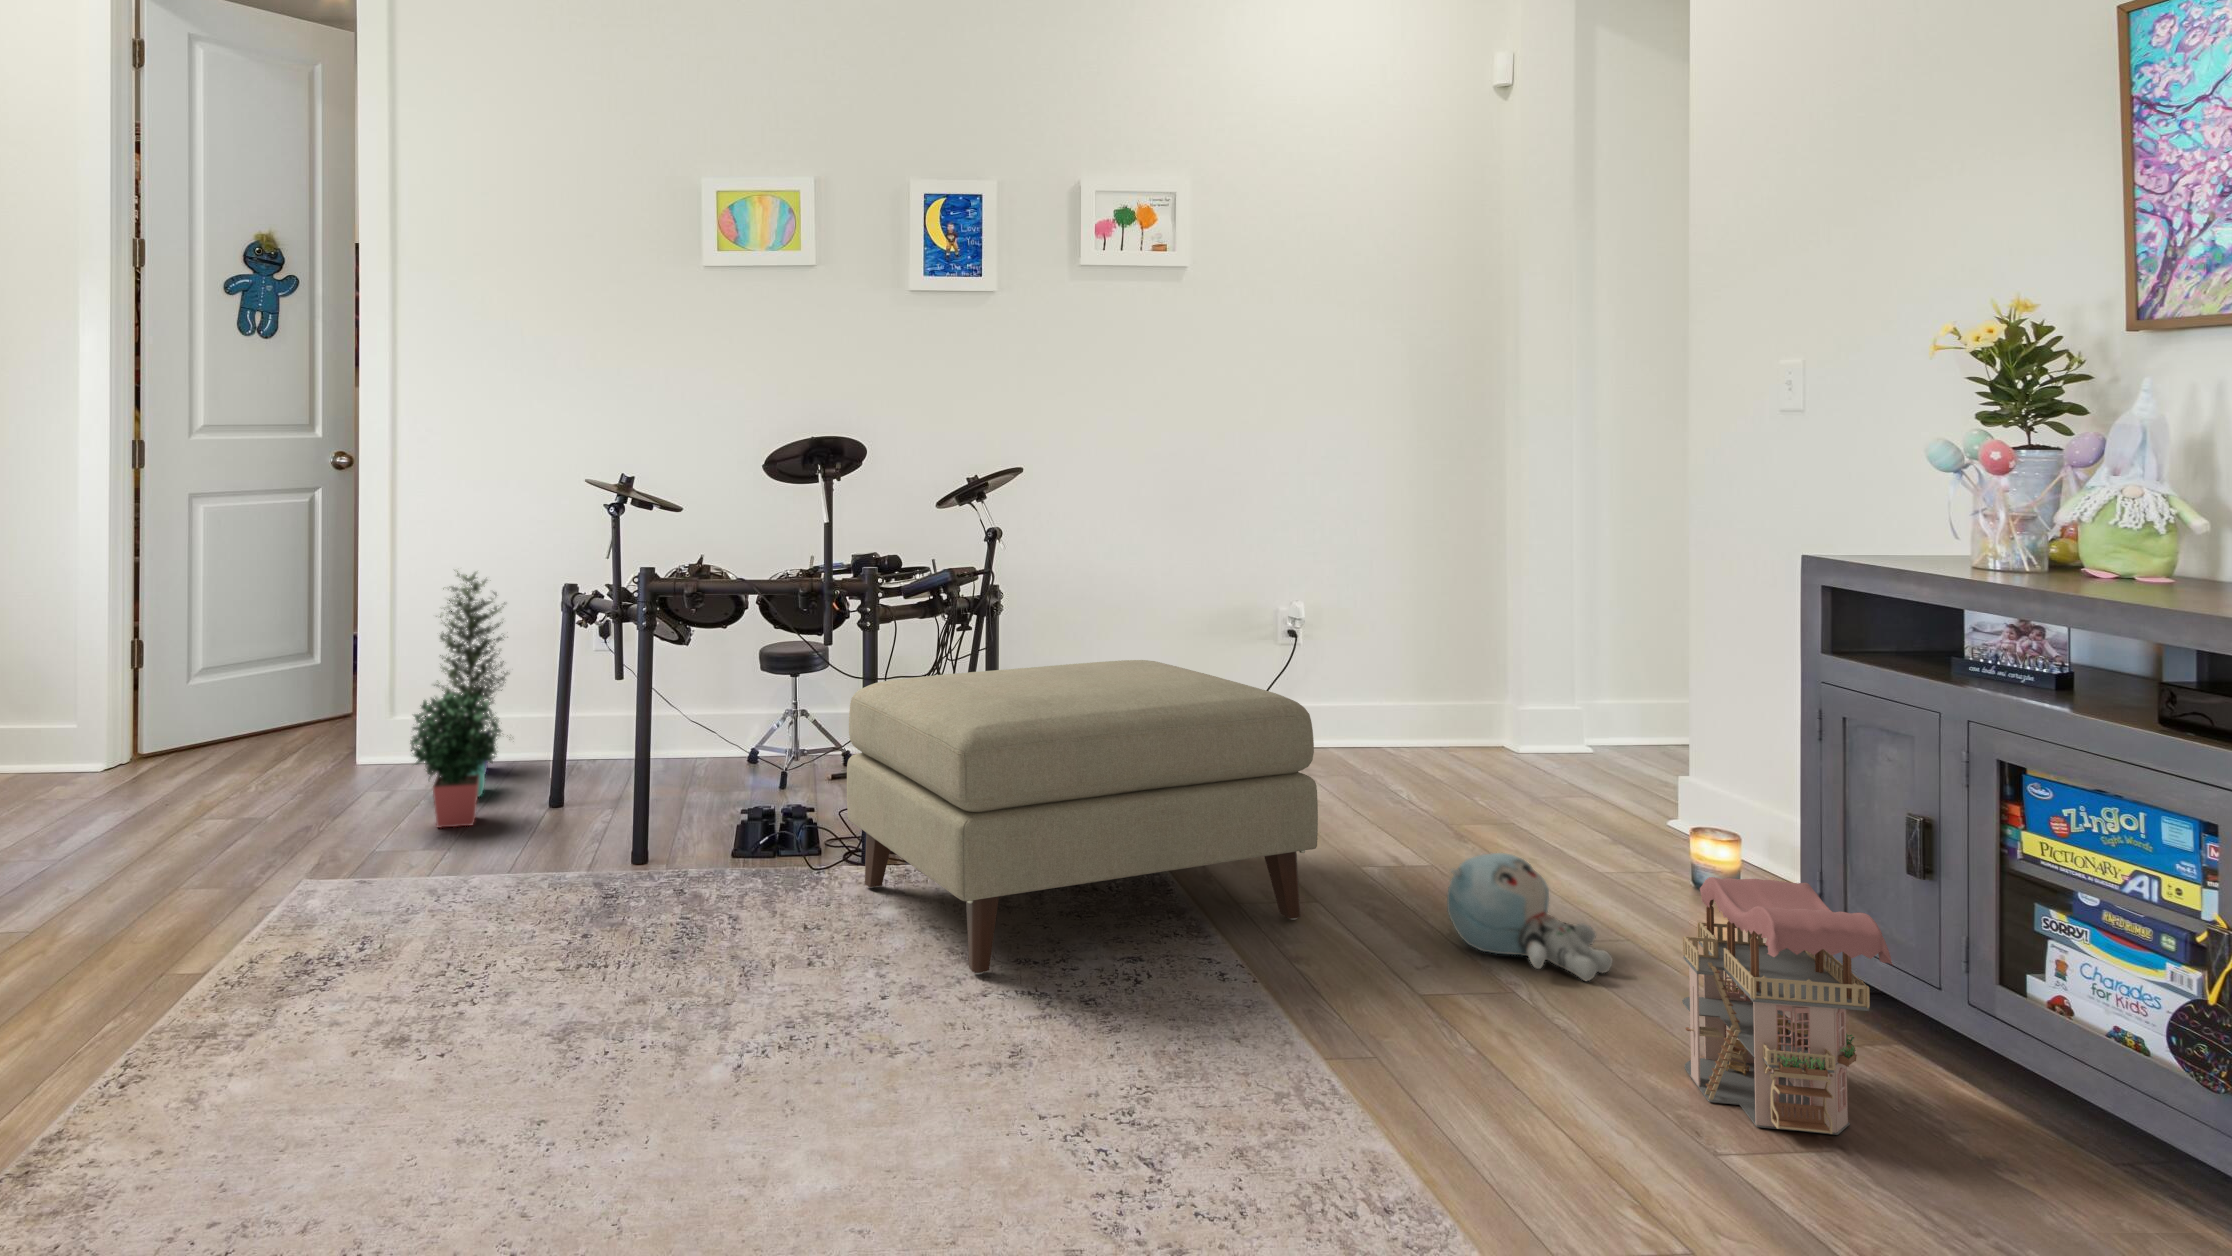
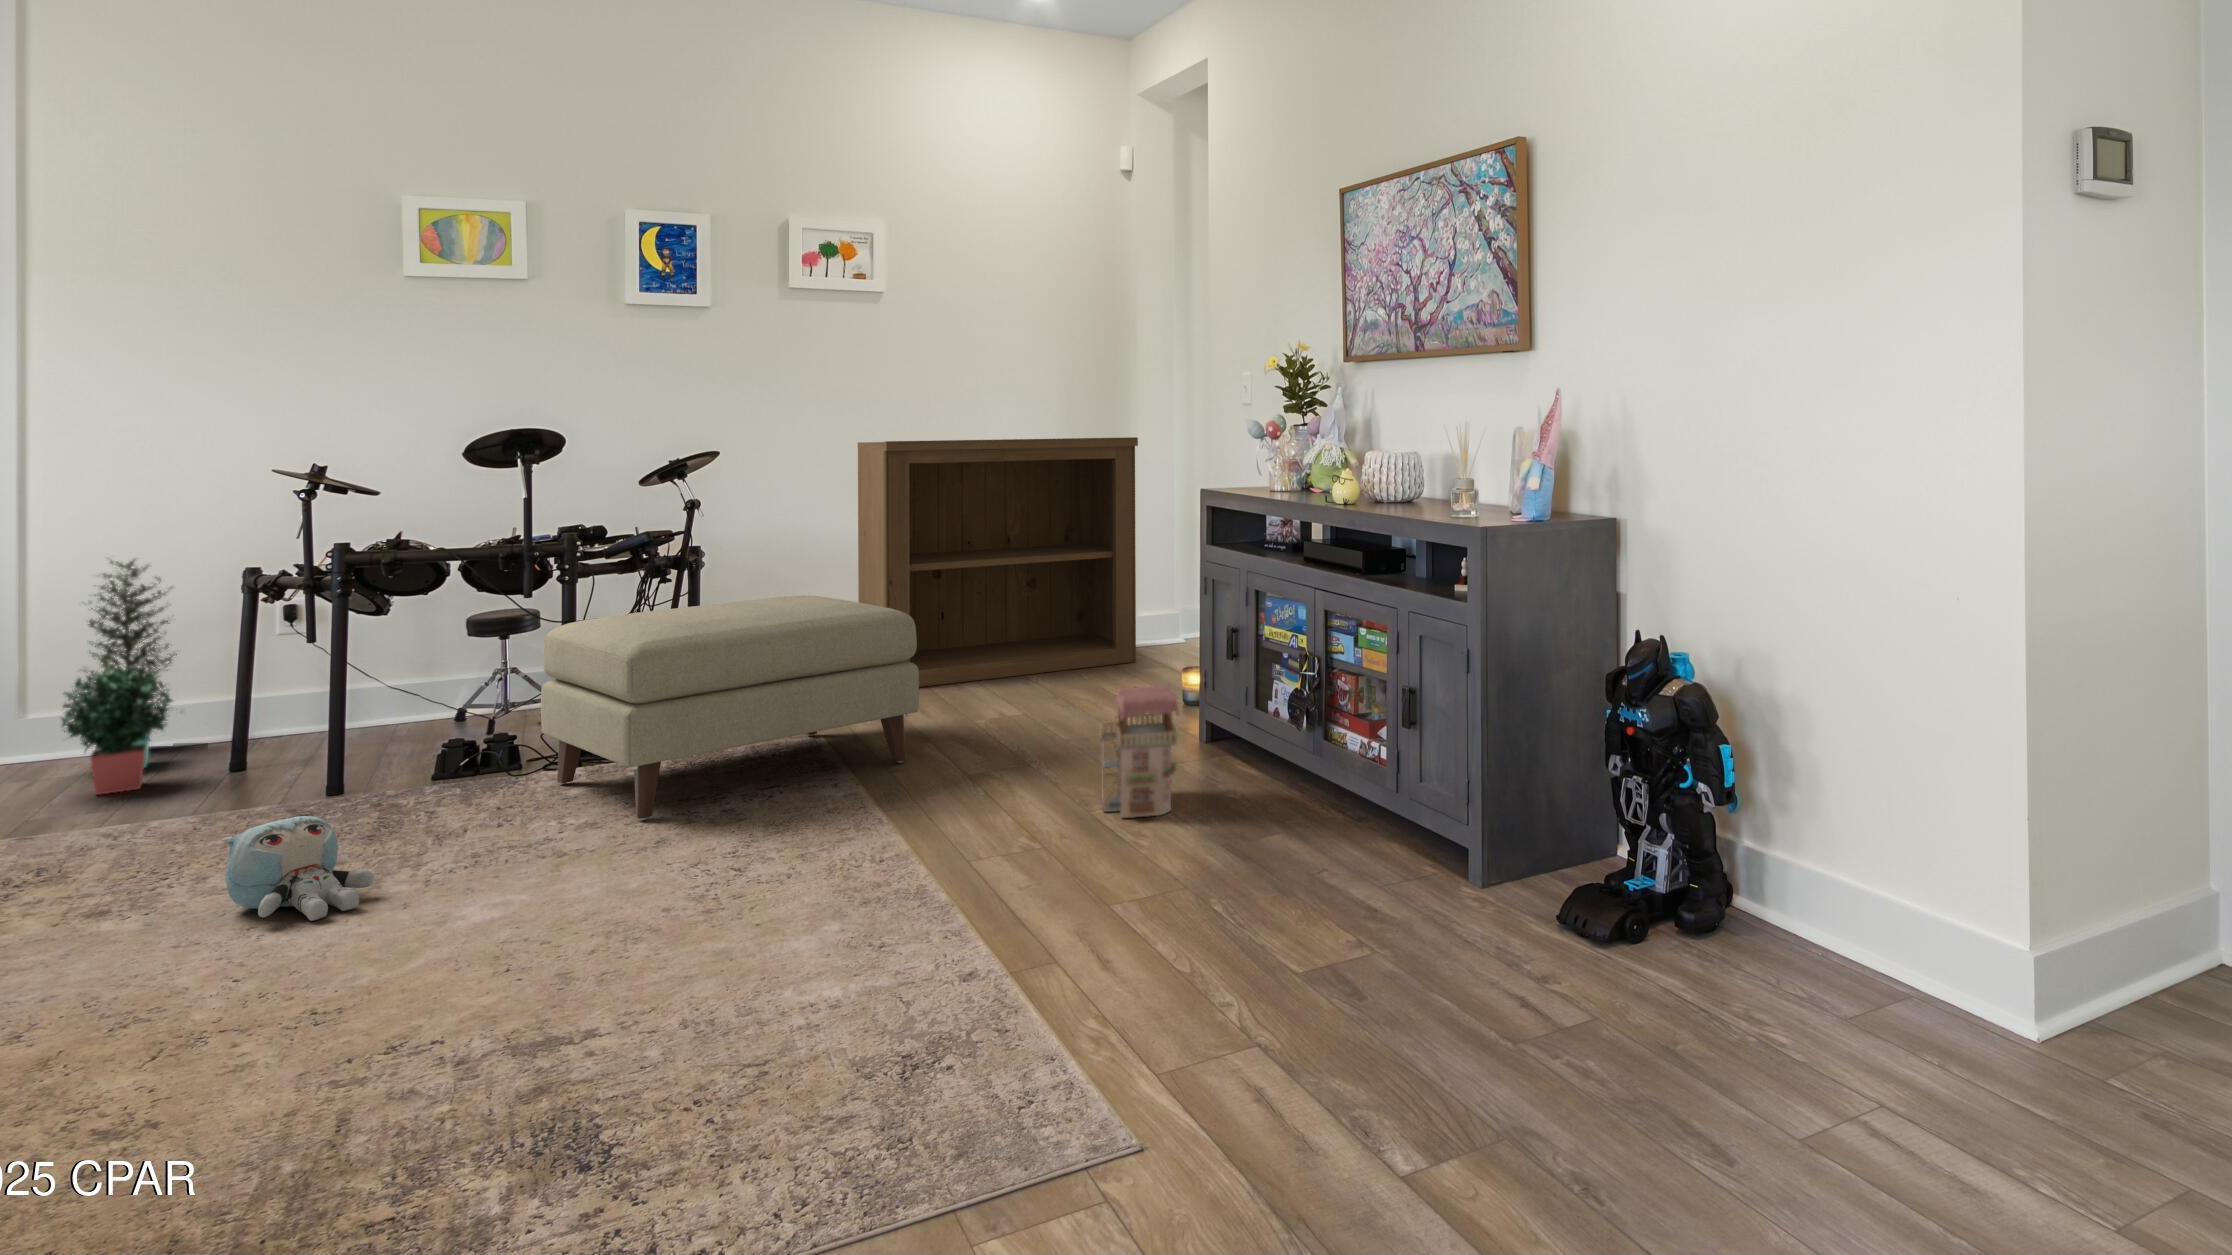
bookshelf: none [1165,451,1547,782] -> present [858,437,1138,687]
plush toy: present [1447,853,1613,981] -> present [222,816,374,921]

